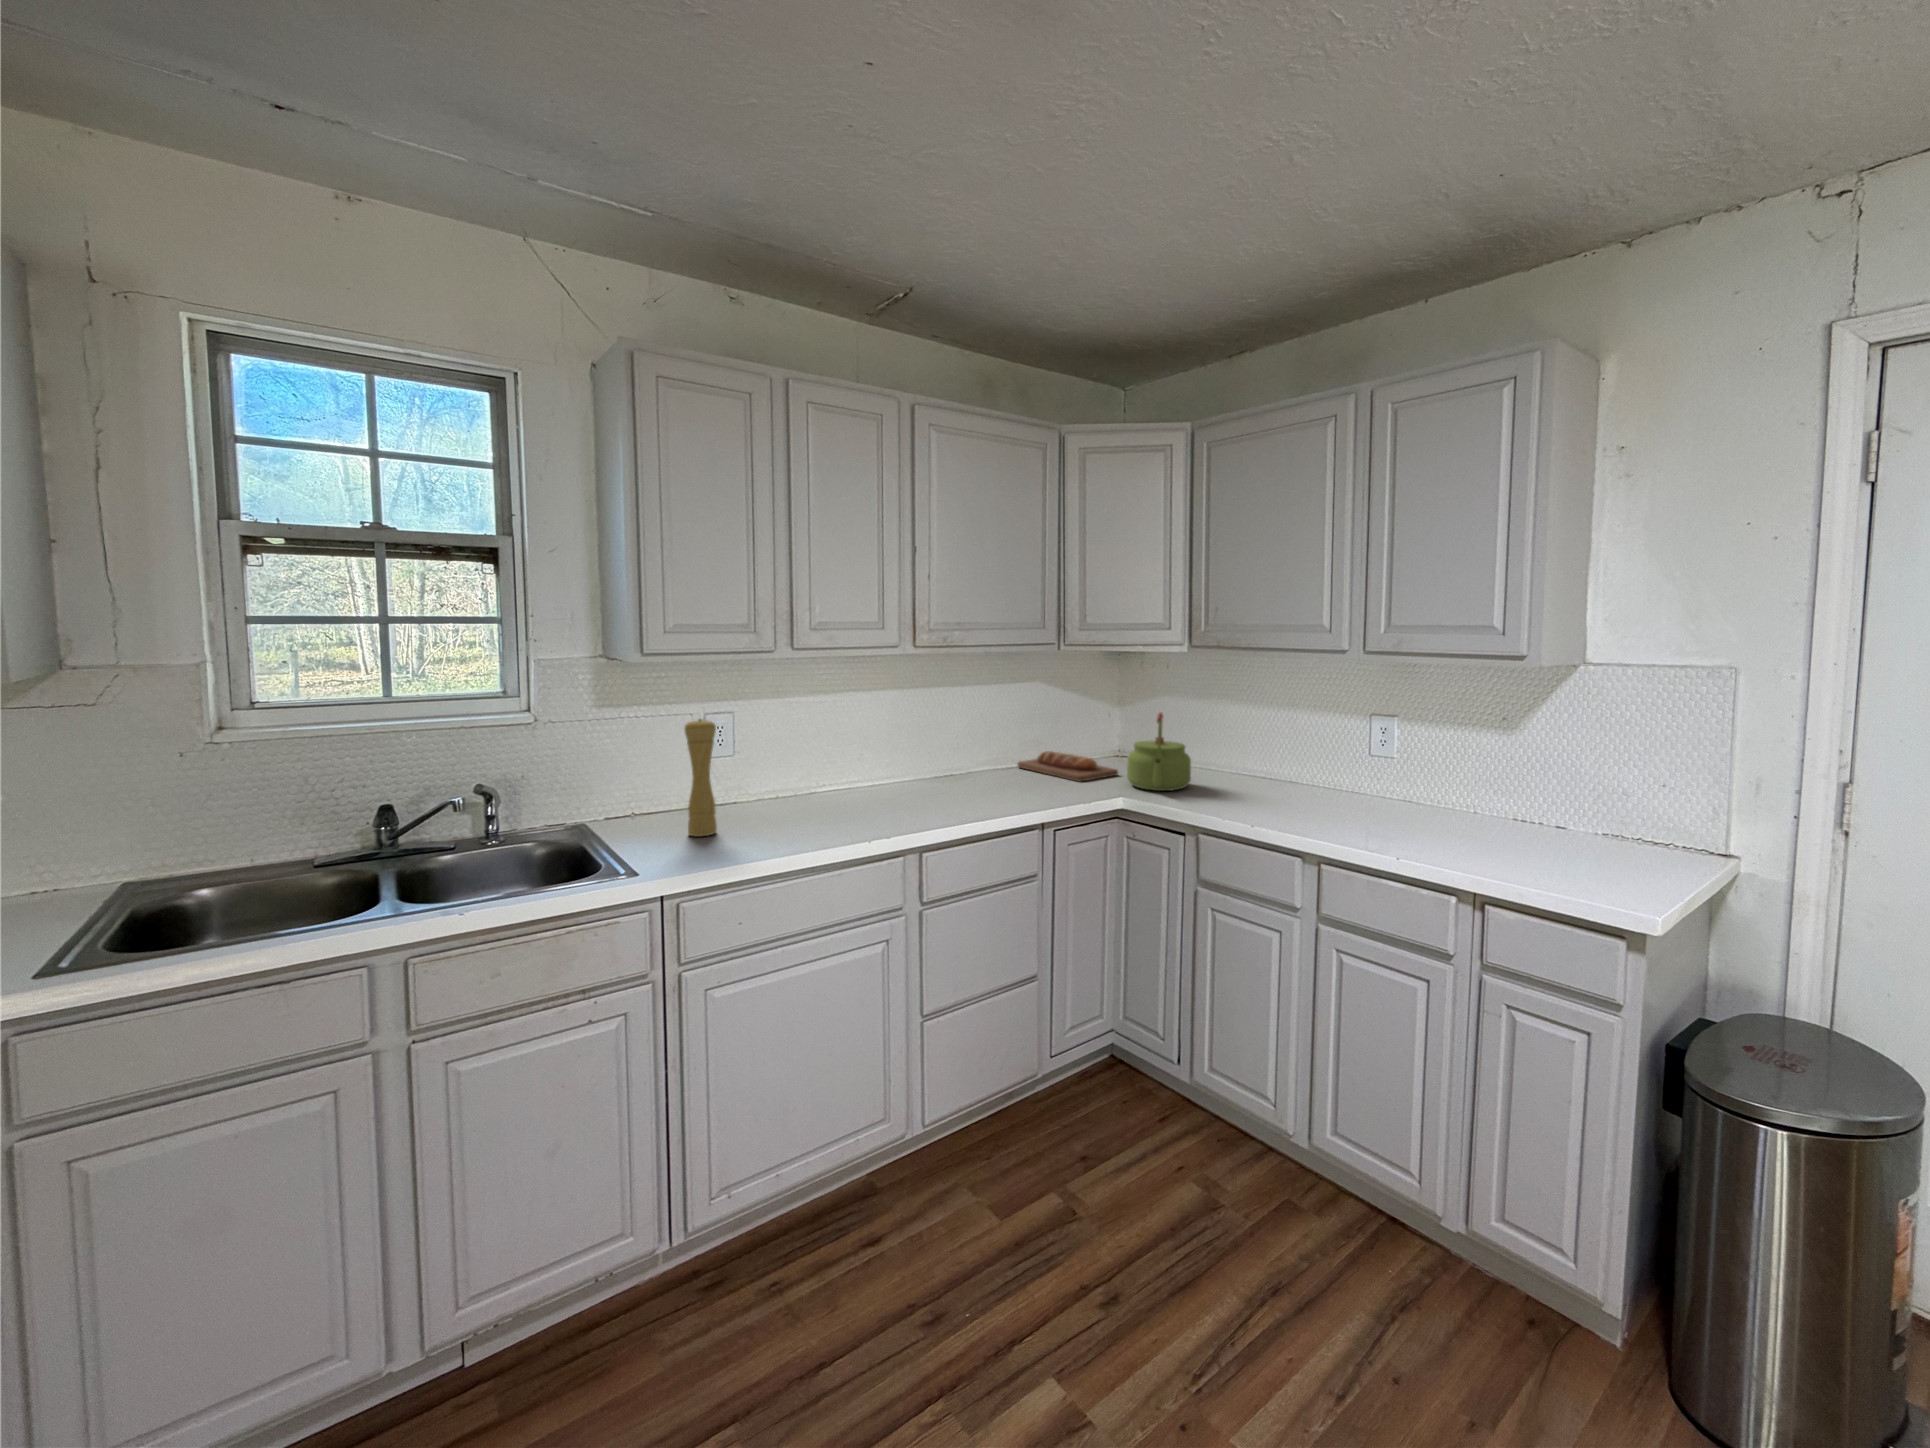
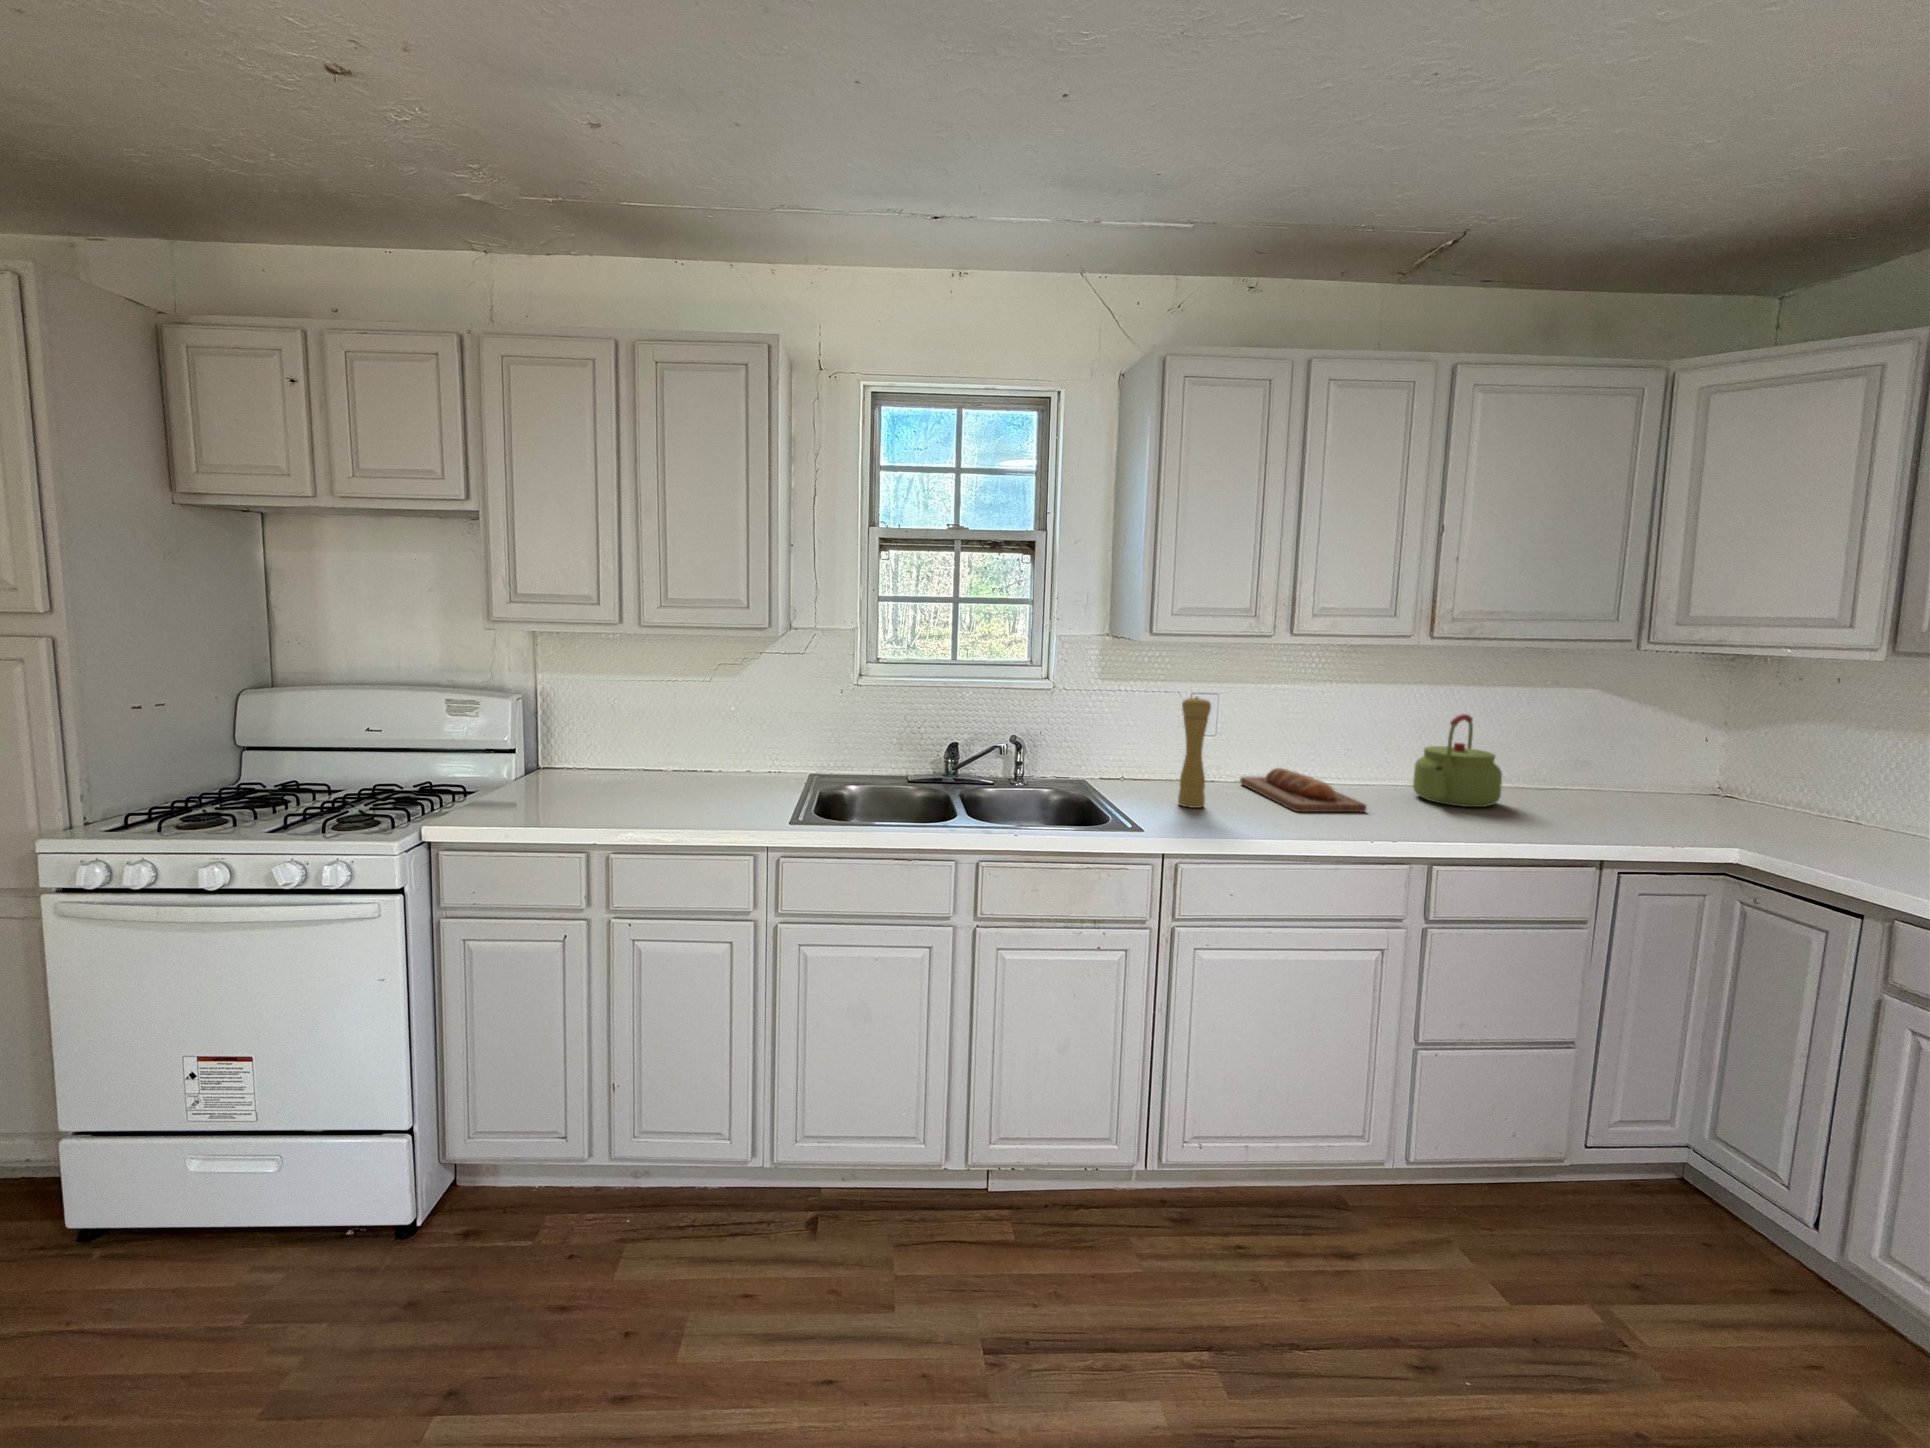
kettle: present [1127,713,1191,791] -> present [1413,714,1502,807]
bread loaf: present [1018,751,1118,782] -> present [1240,768,1367,812]

